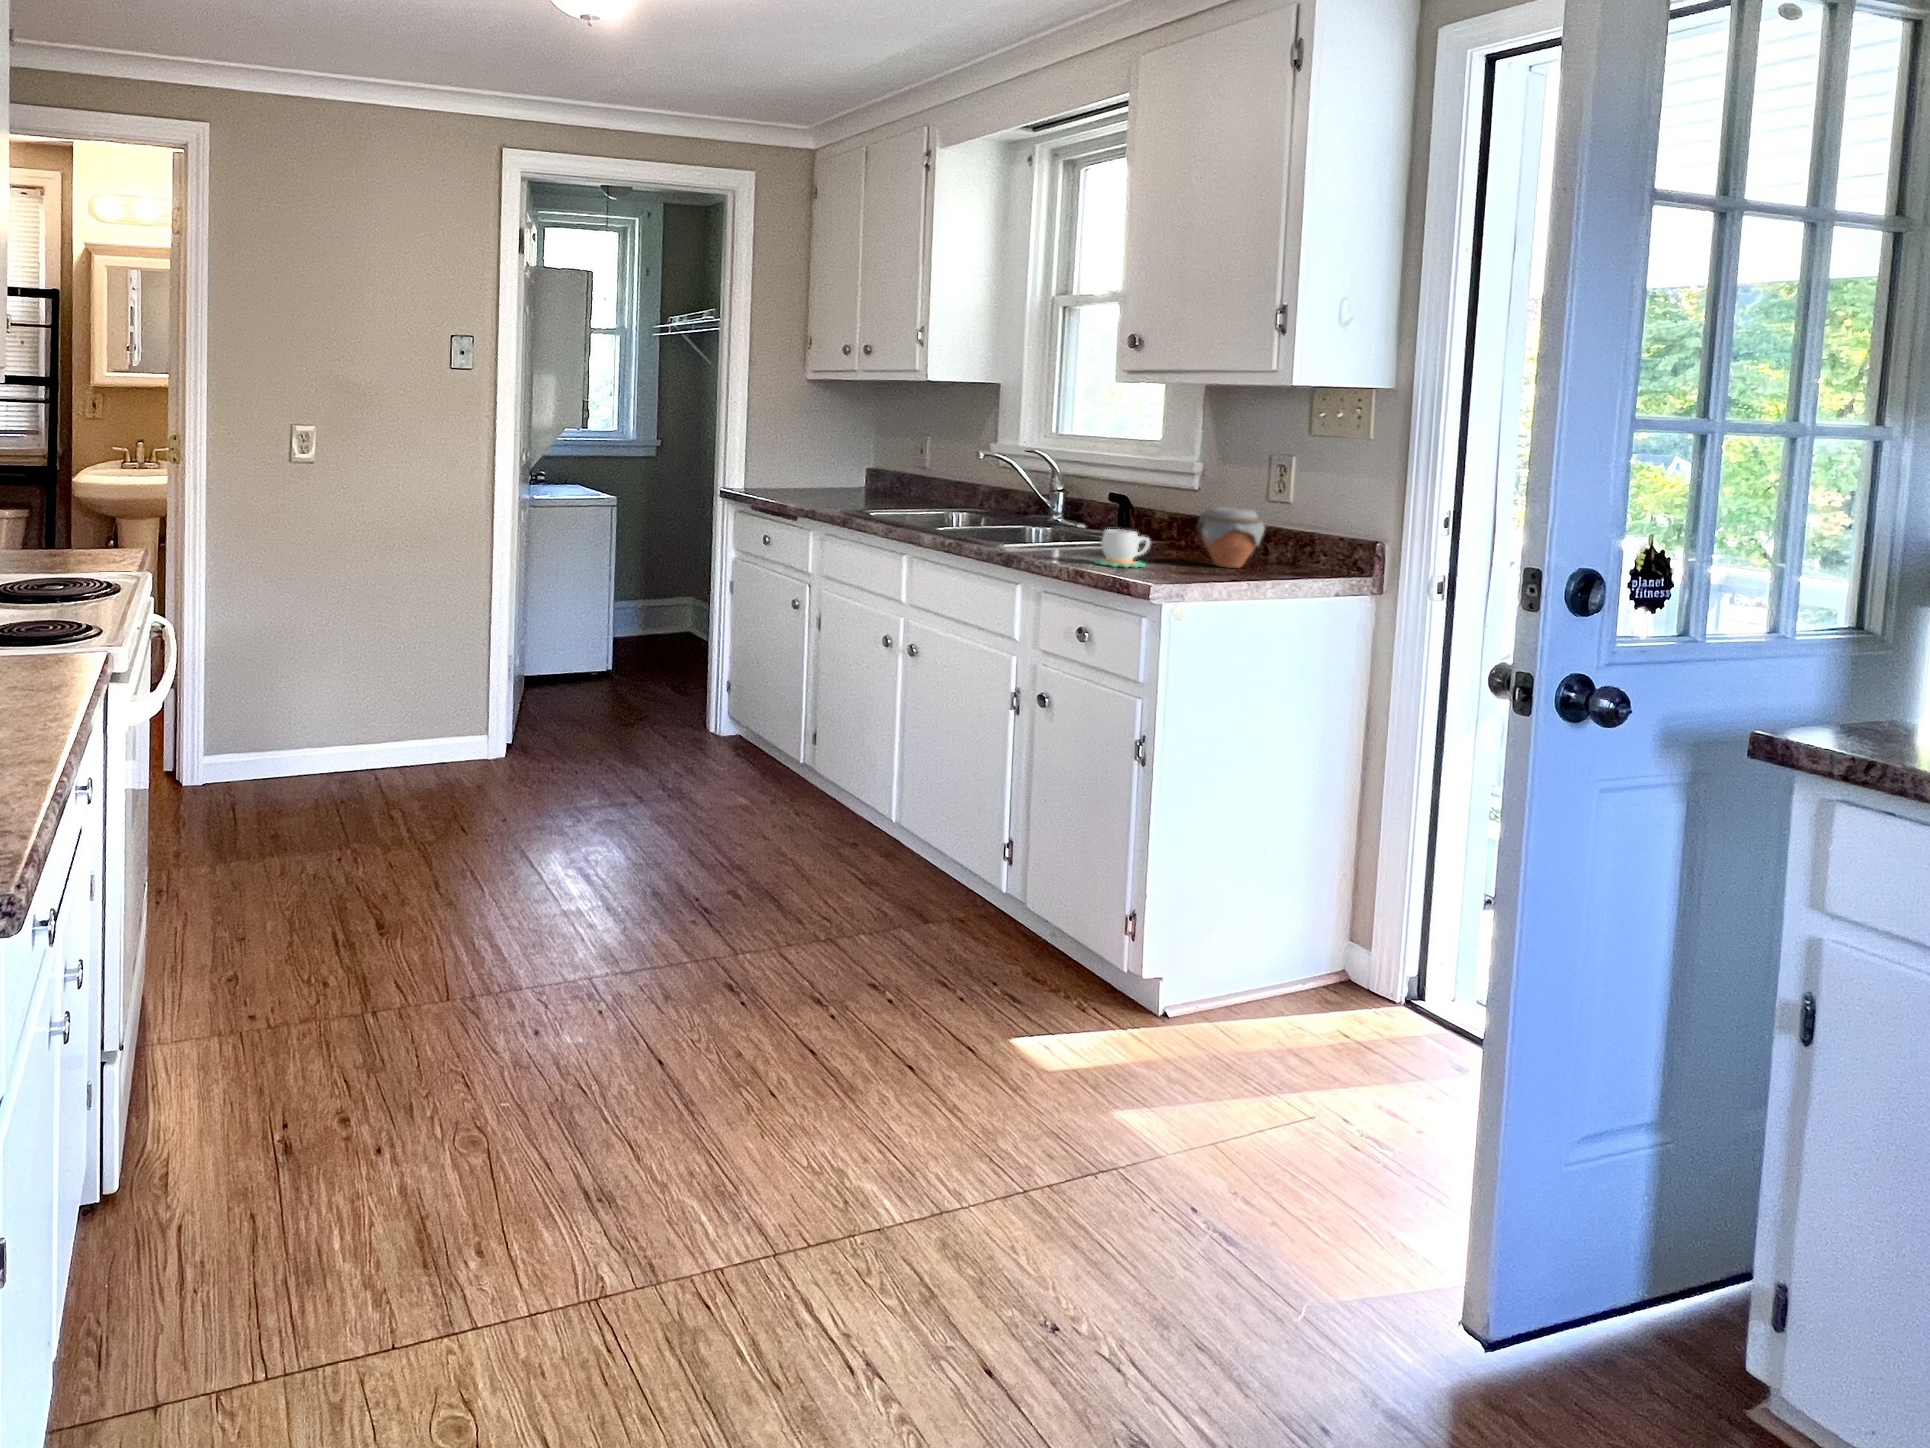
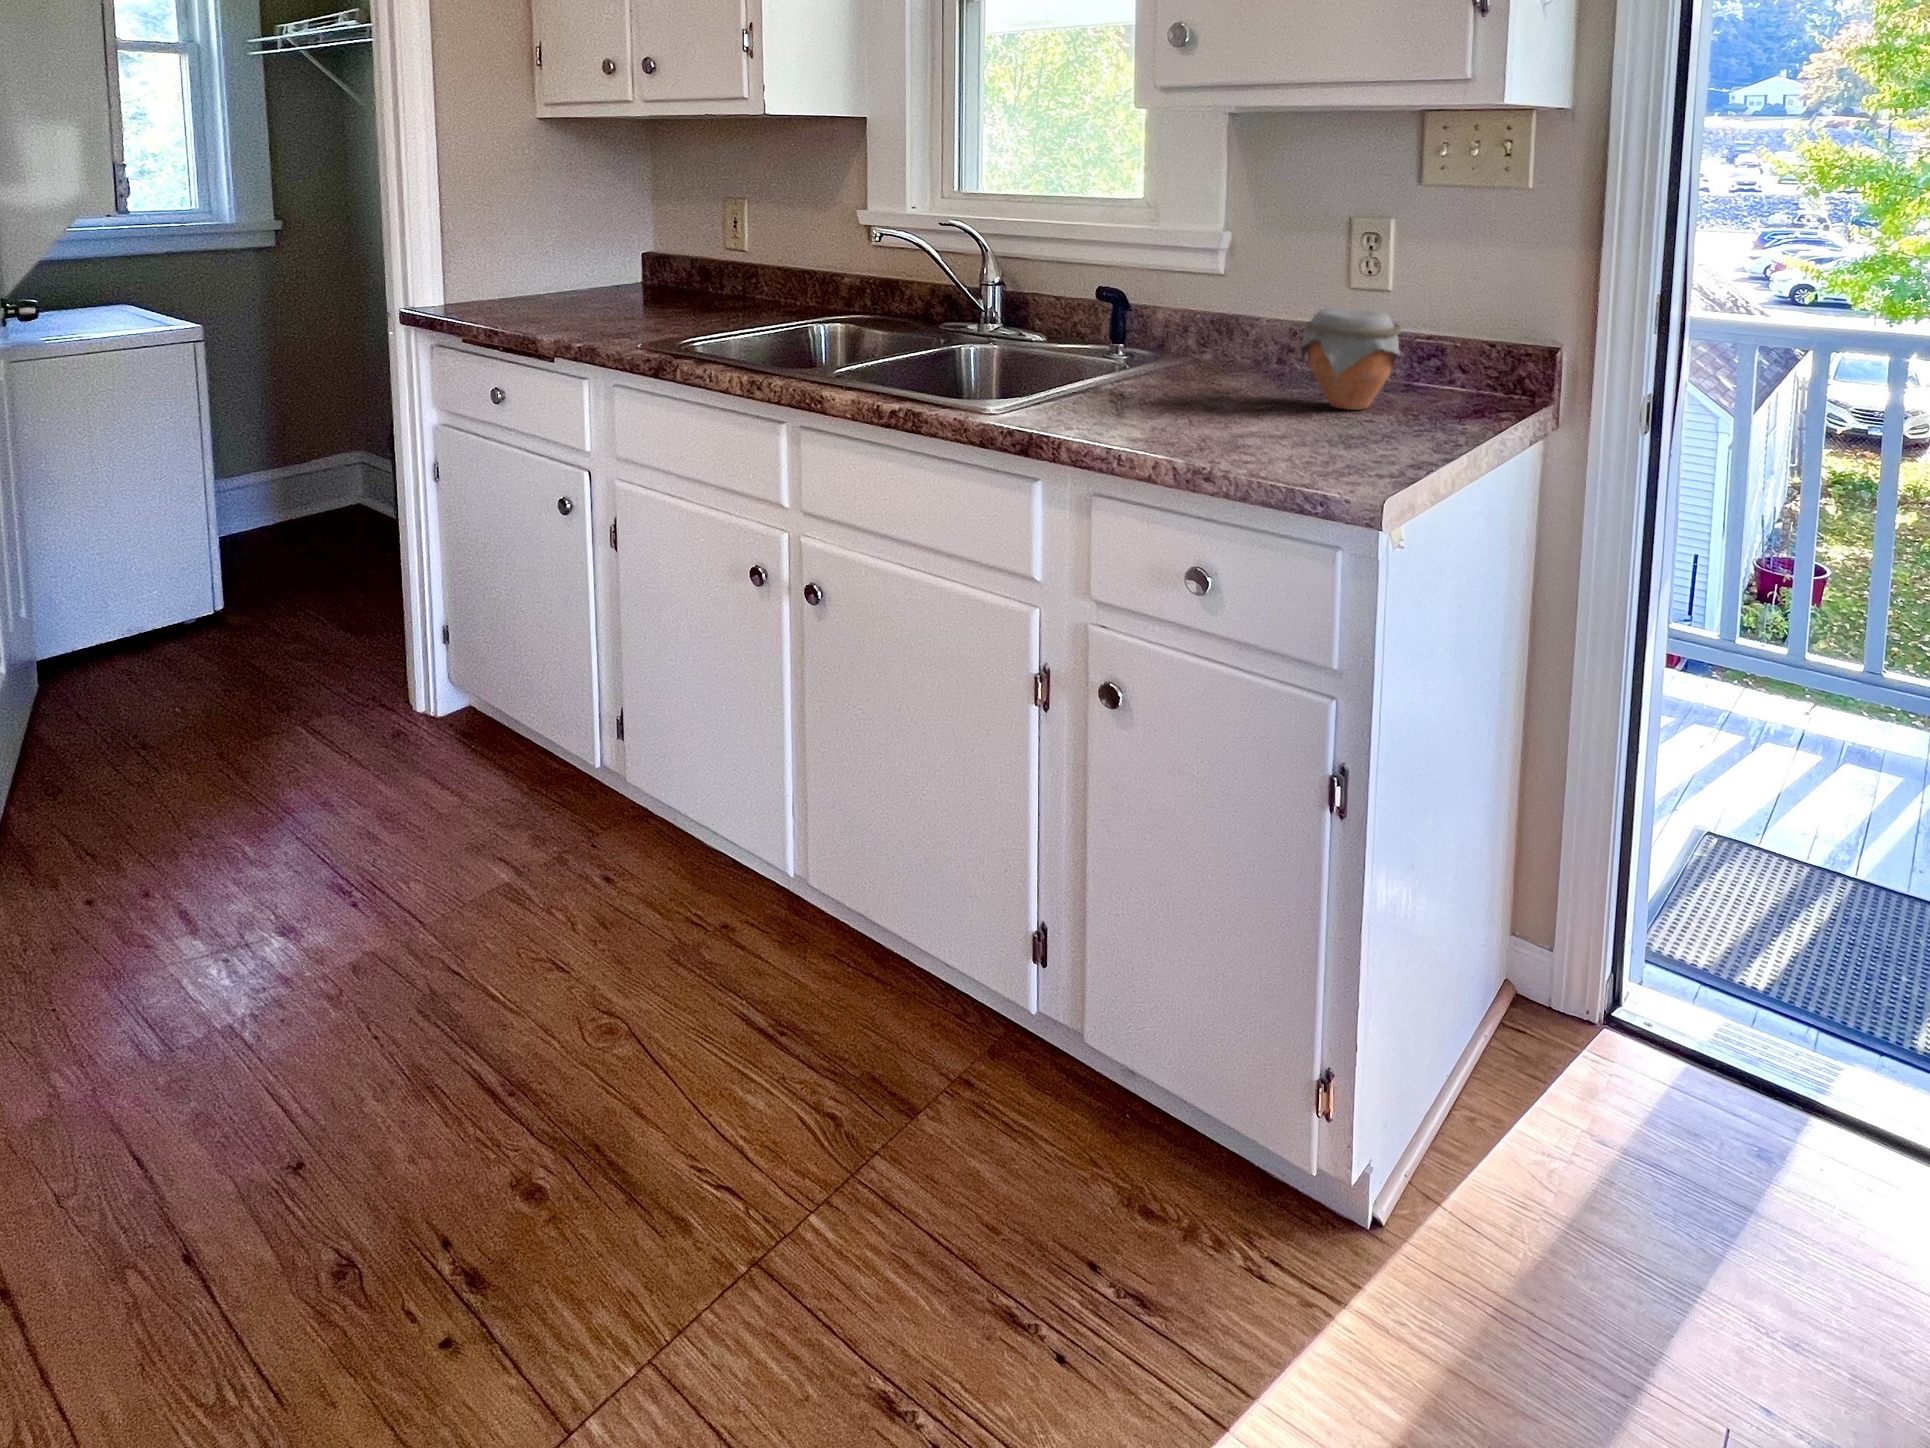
mug: present [1094,529,1150,568] -> none [1176,368,1266,442]

